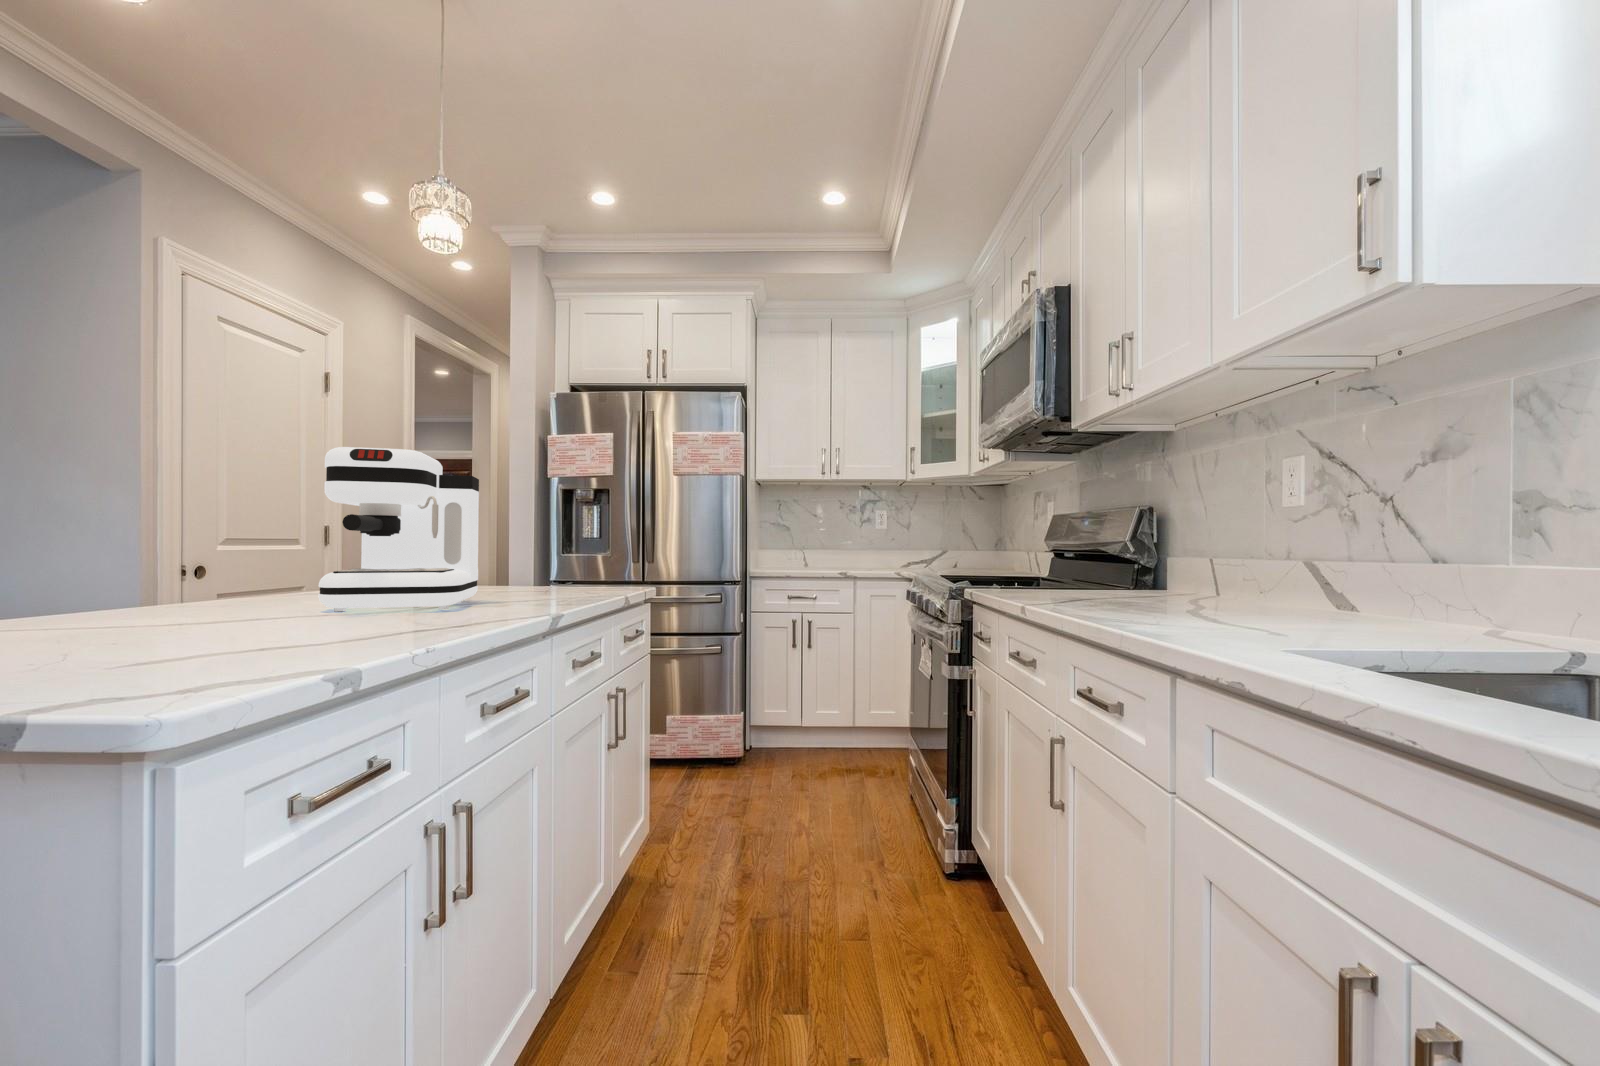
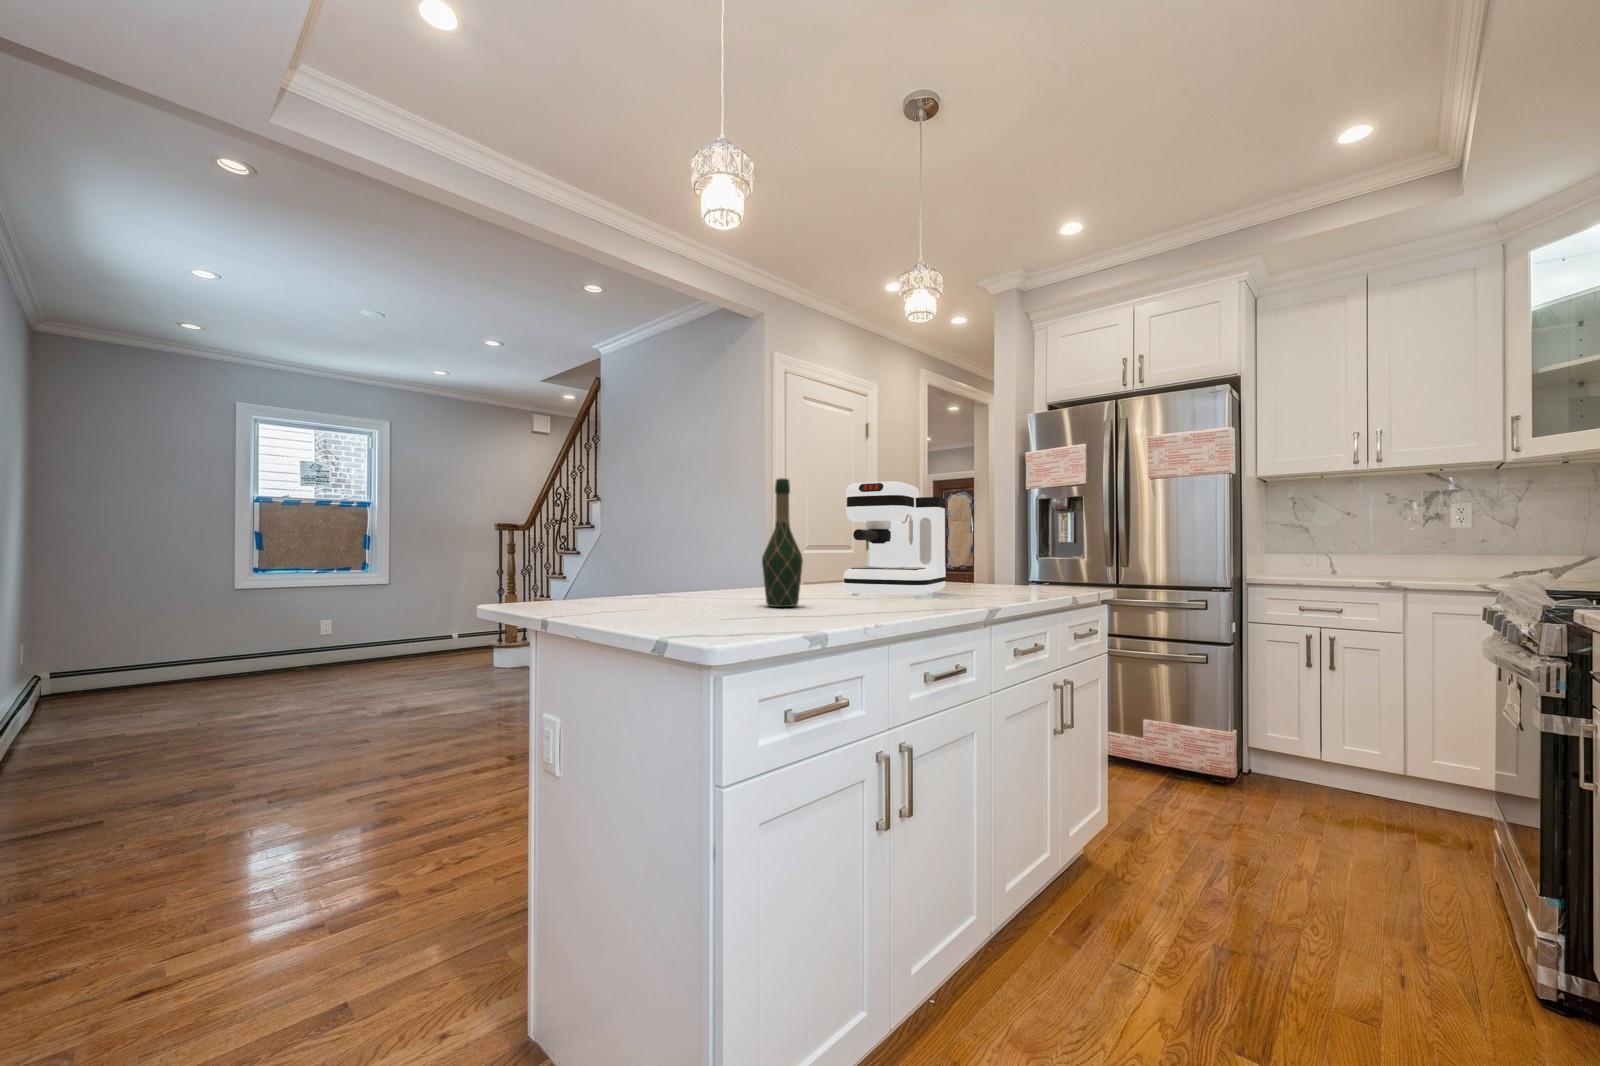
wine bottle: none [160,422,253,642] -> present [762,478,803,607]

